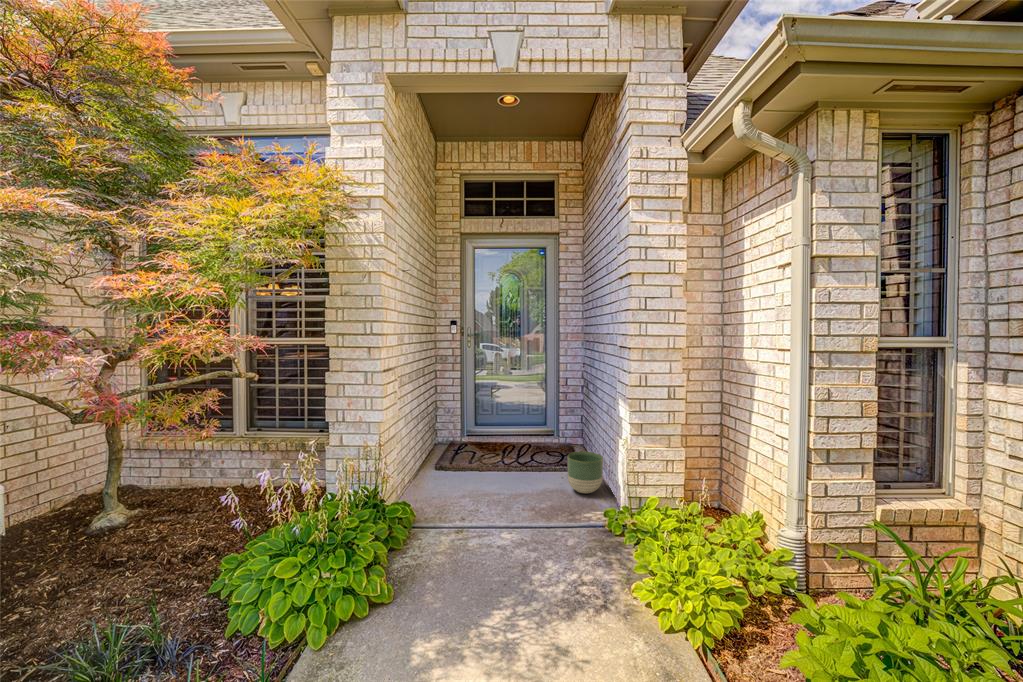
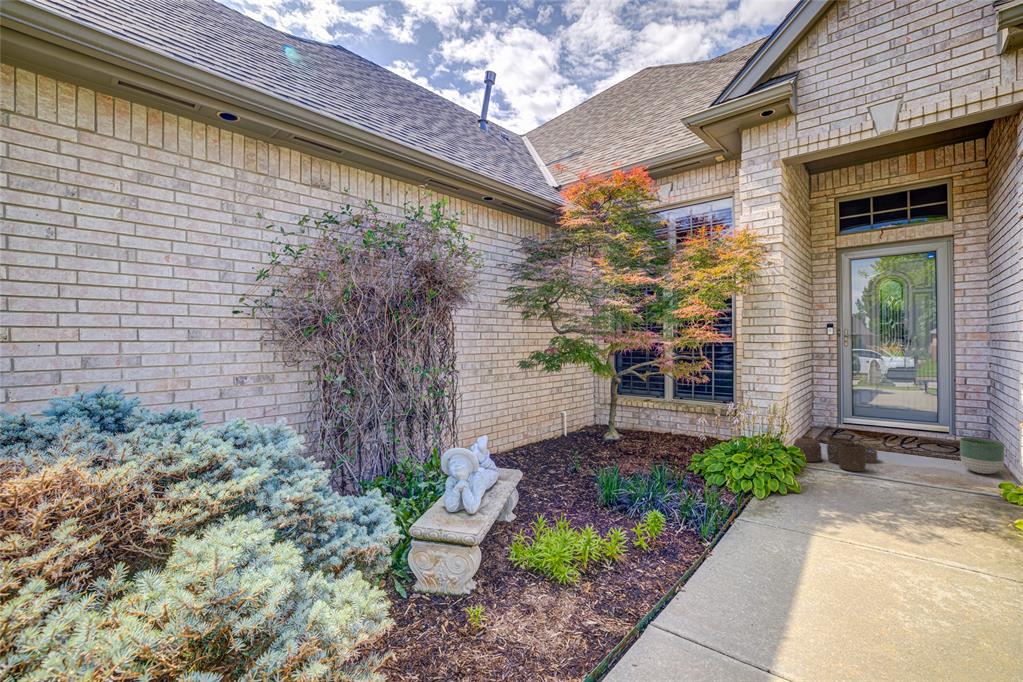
woven basket: none [398,470,494,522] -> present [793,435,877,471]

